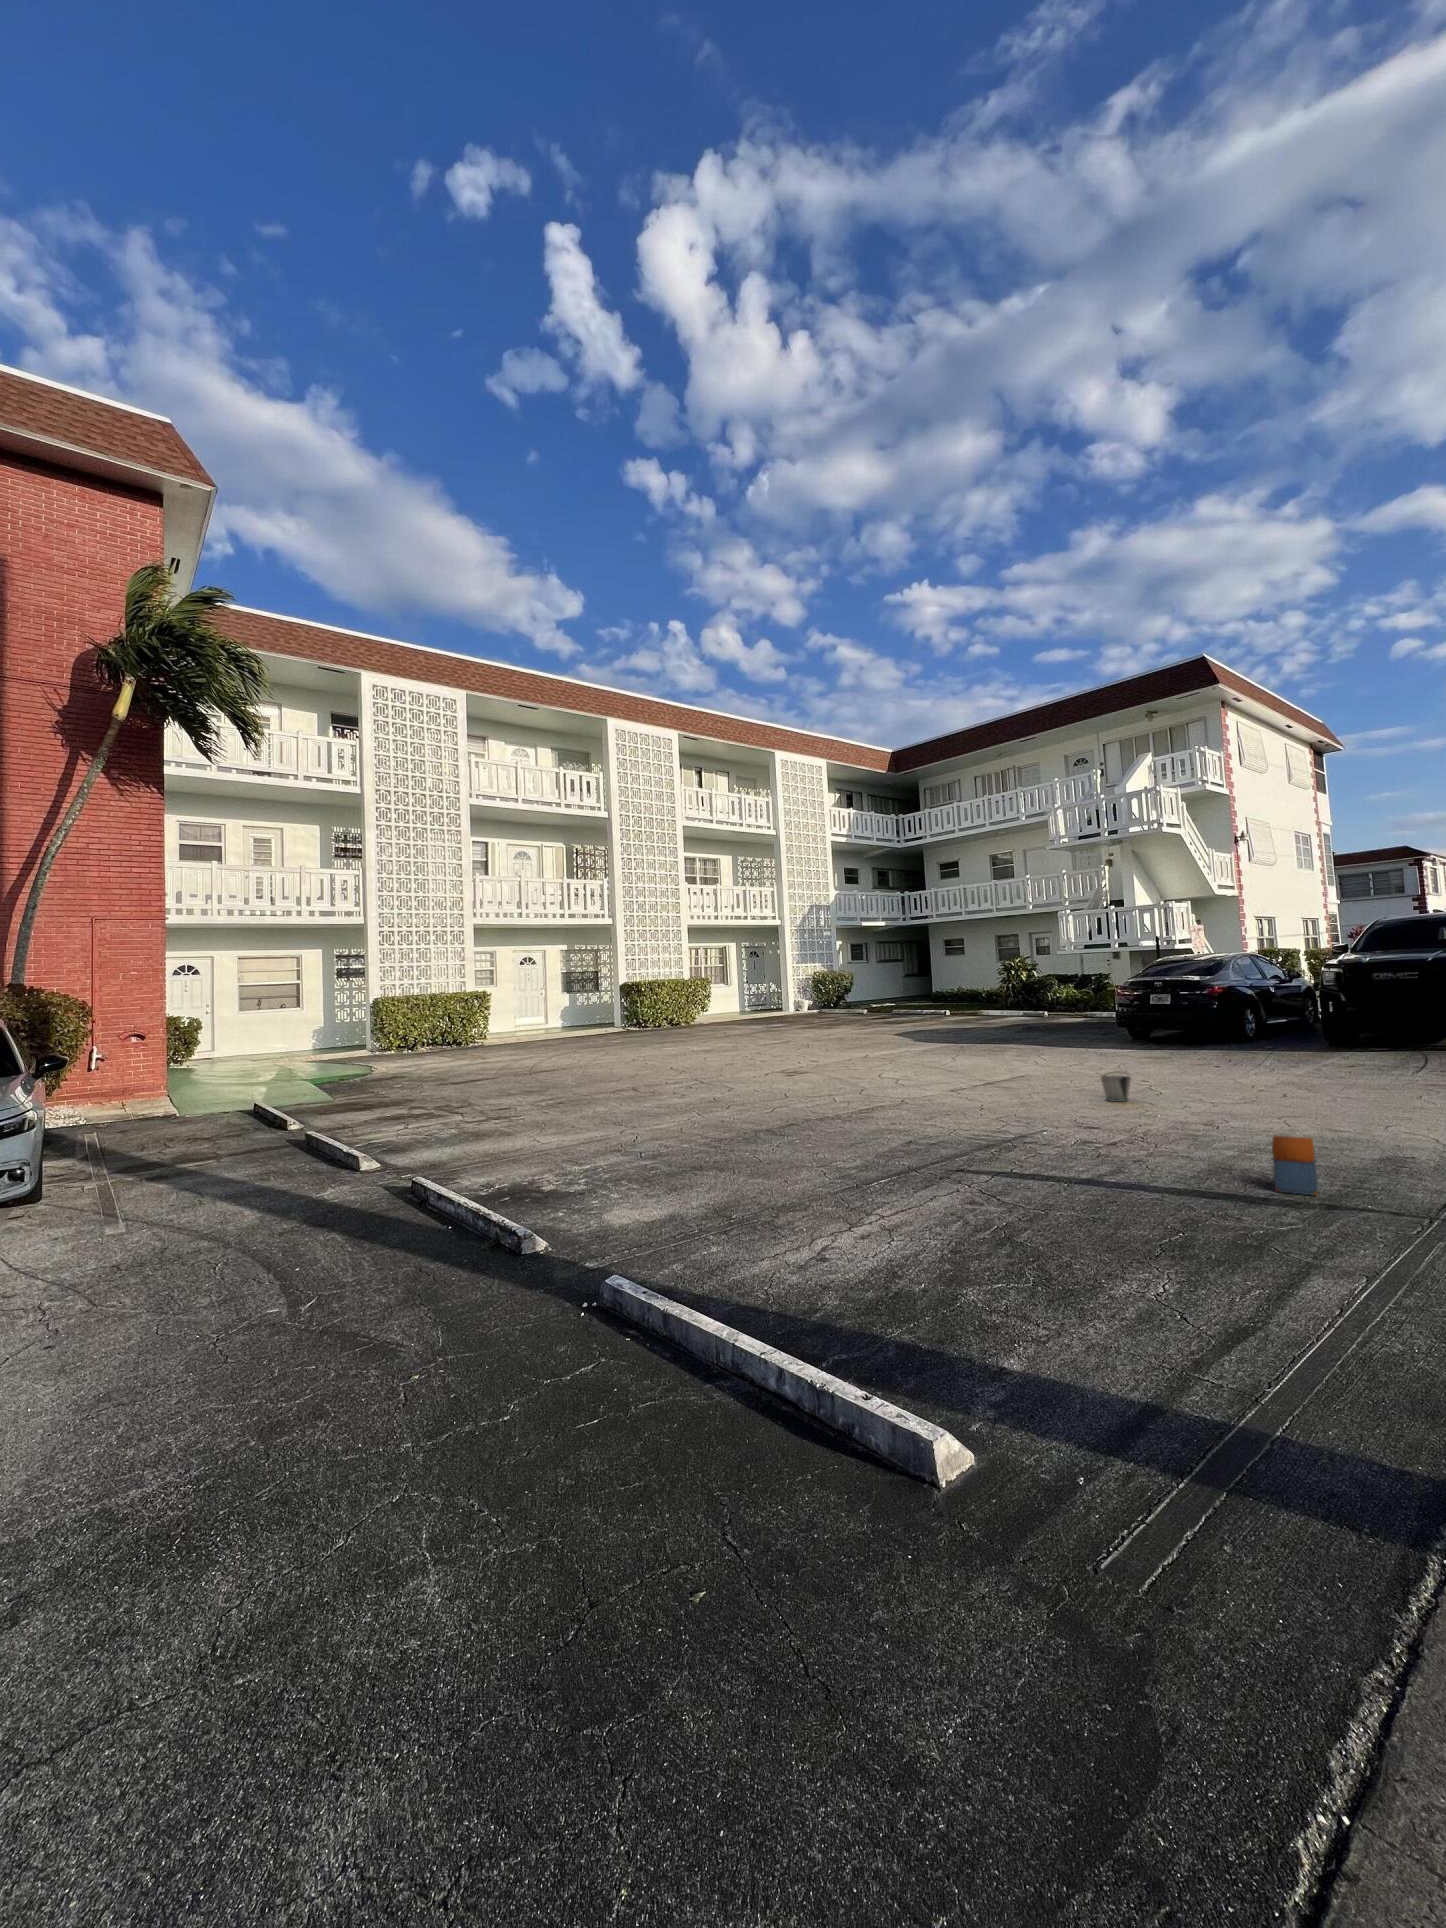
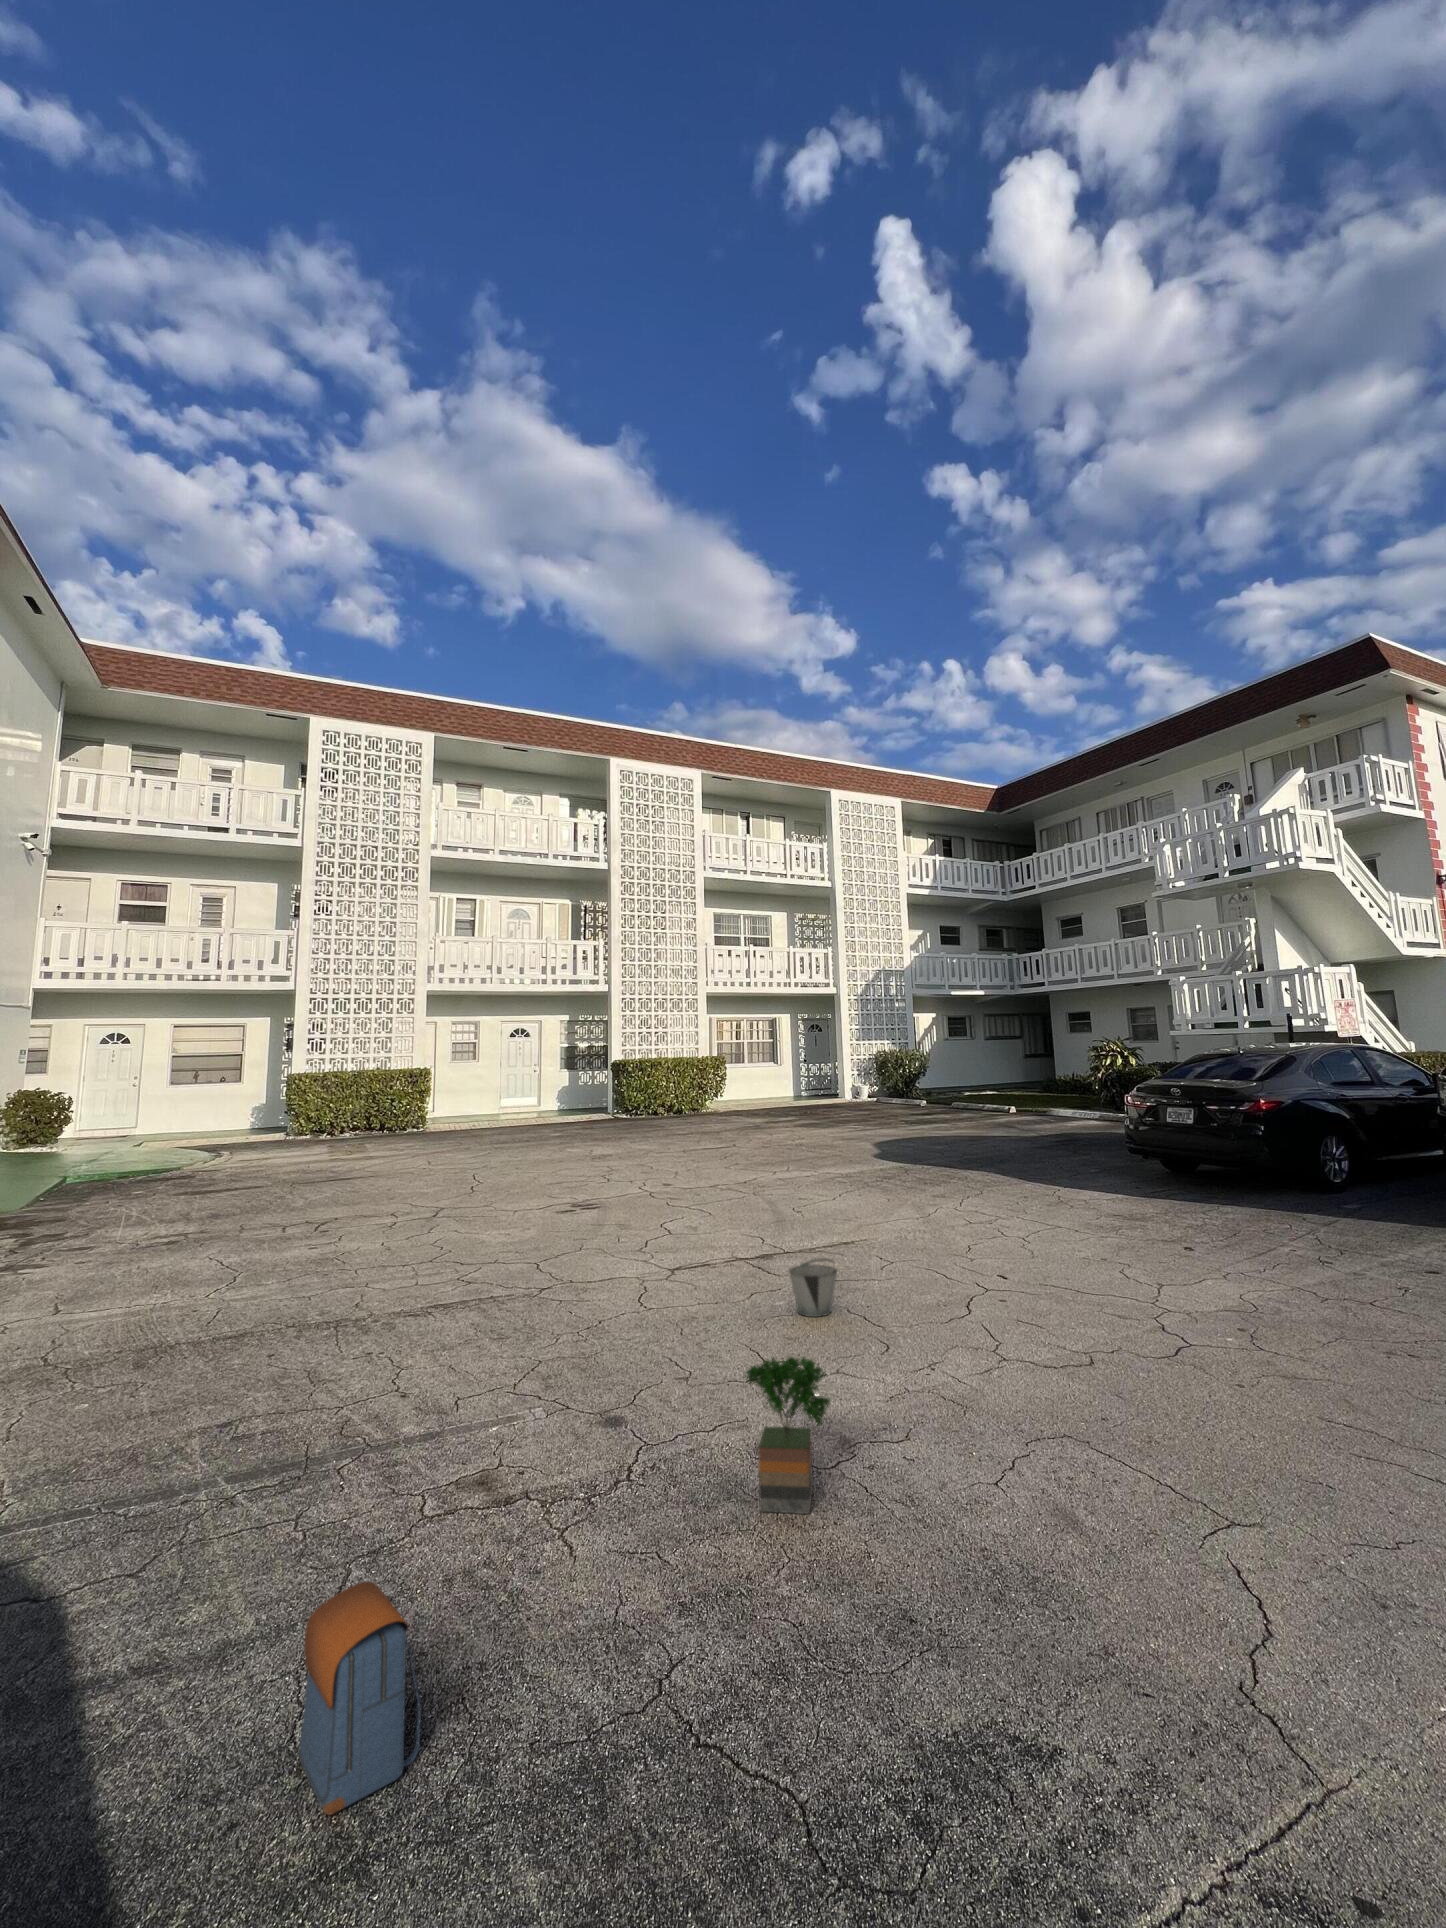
potted tree: none [1249,1082,1306,1146] -> present [745,1357,831,1514]

